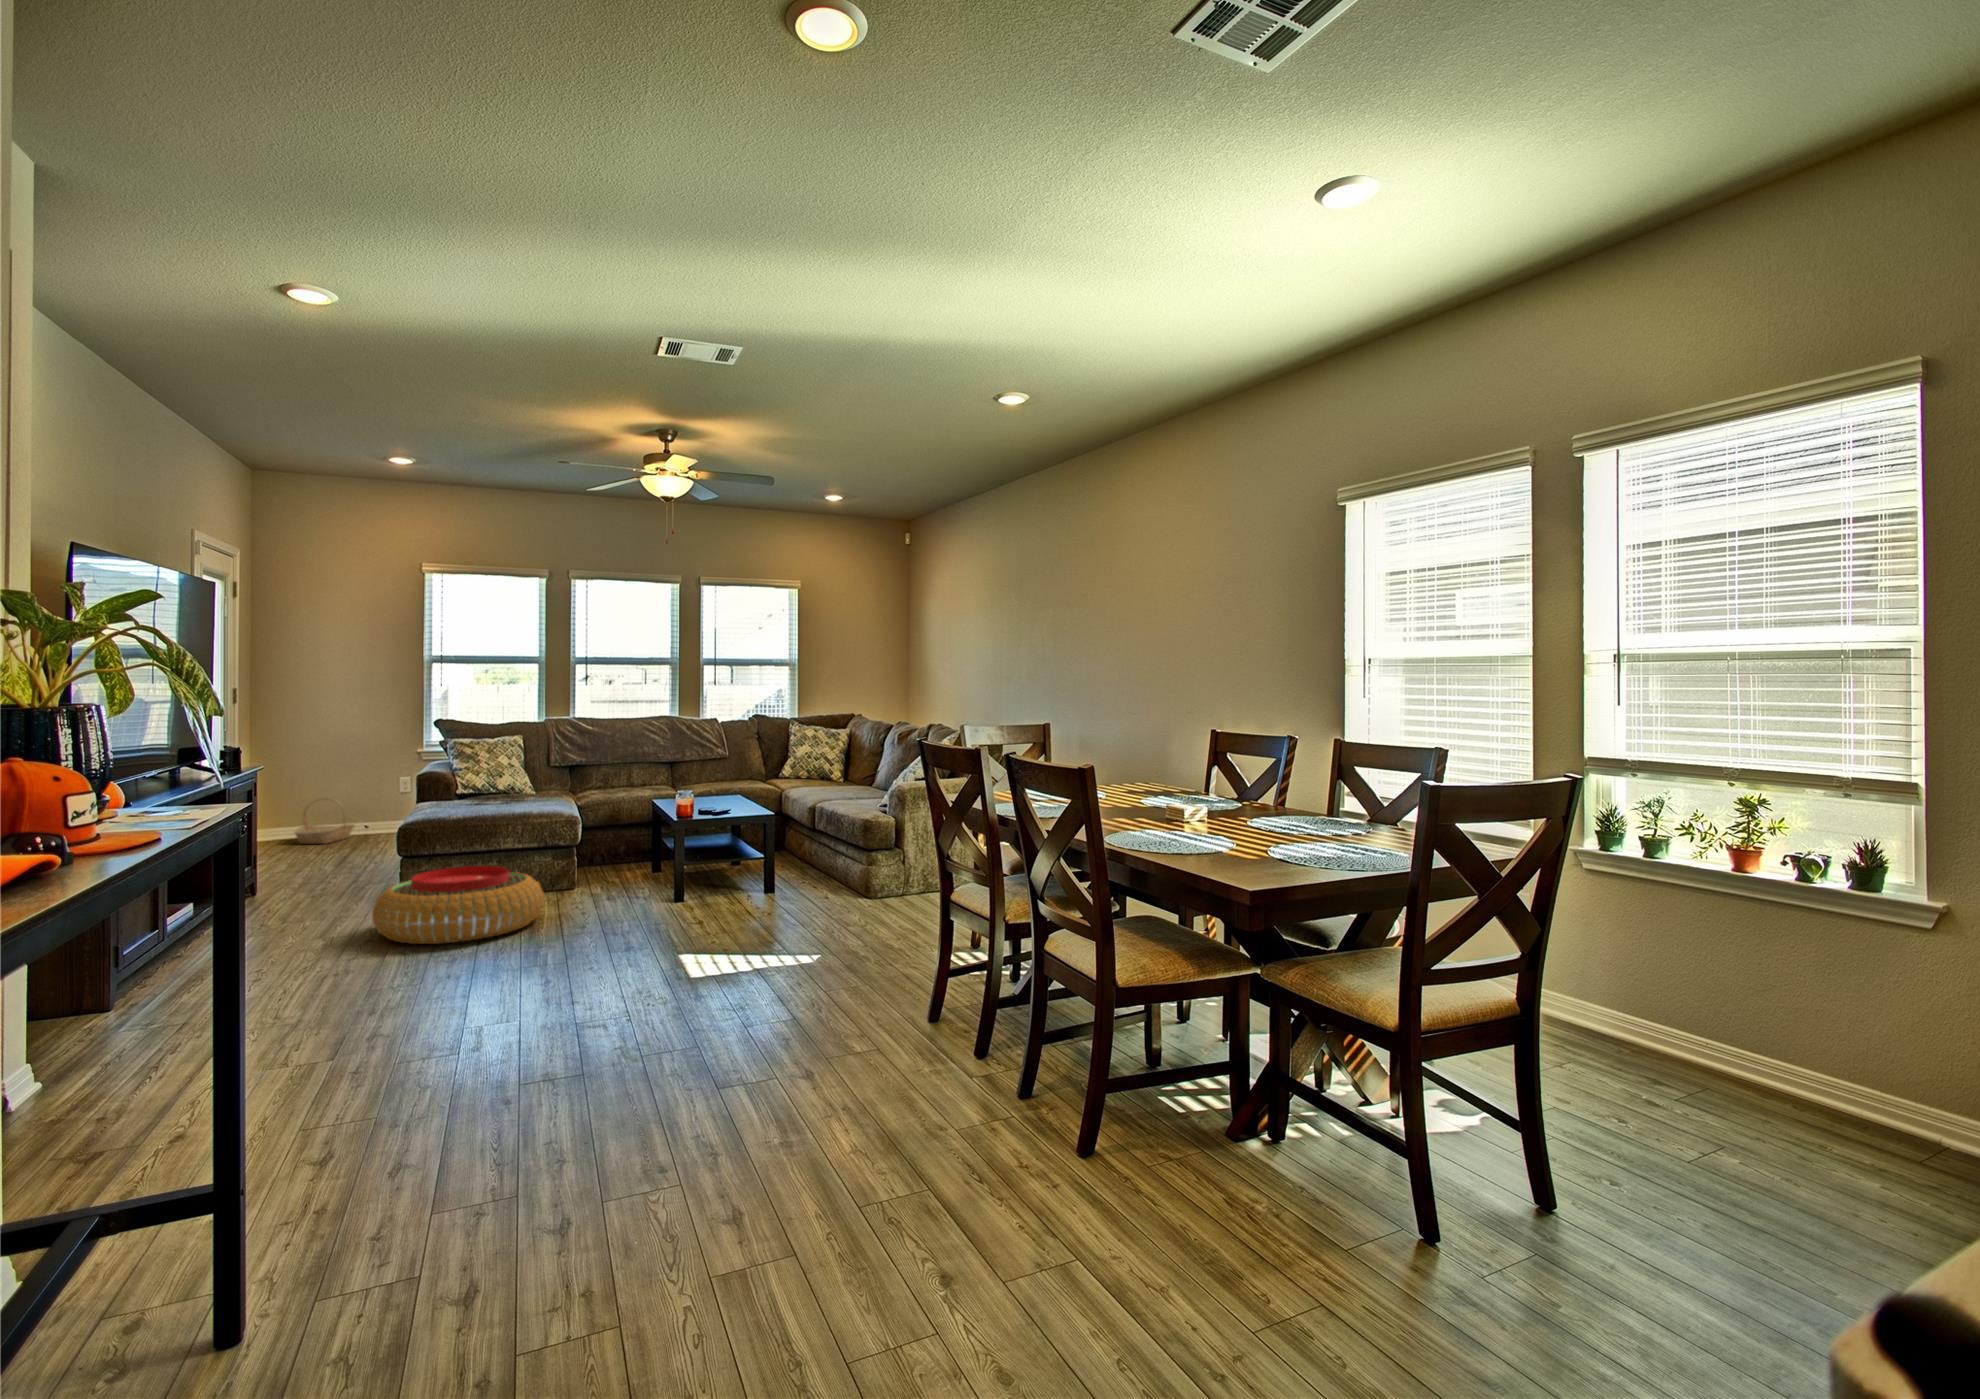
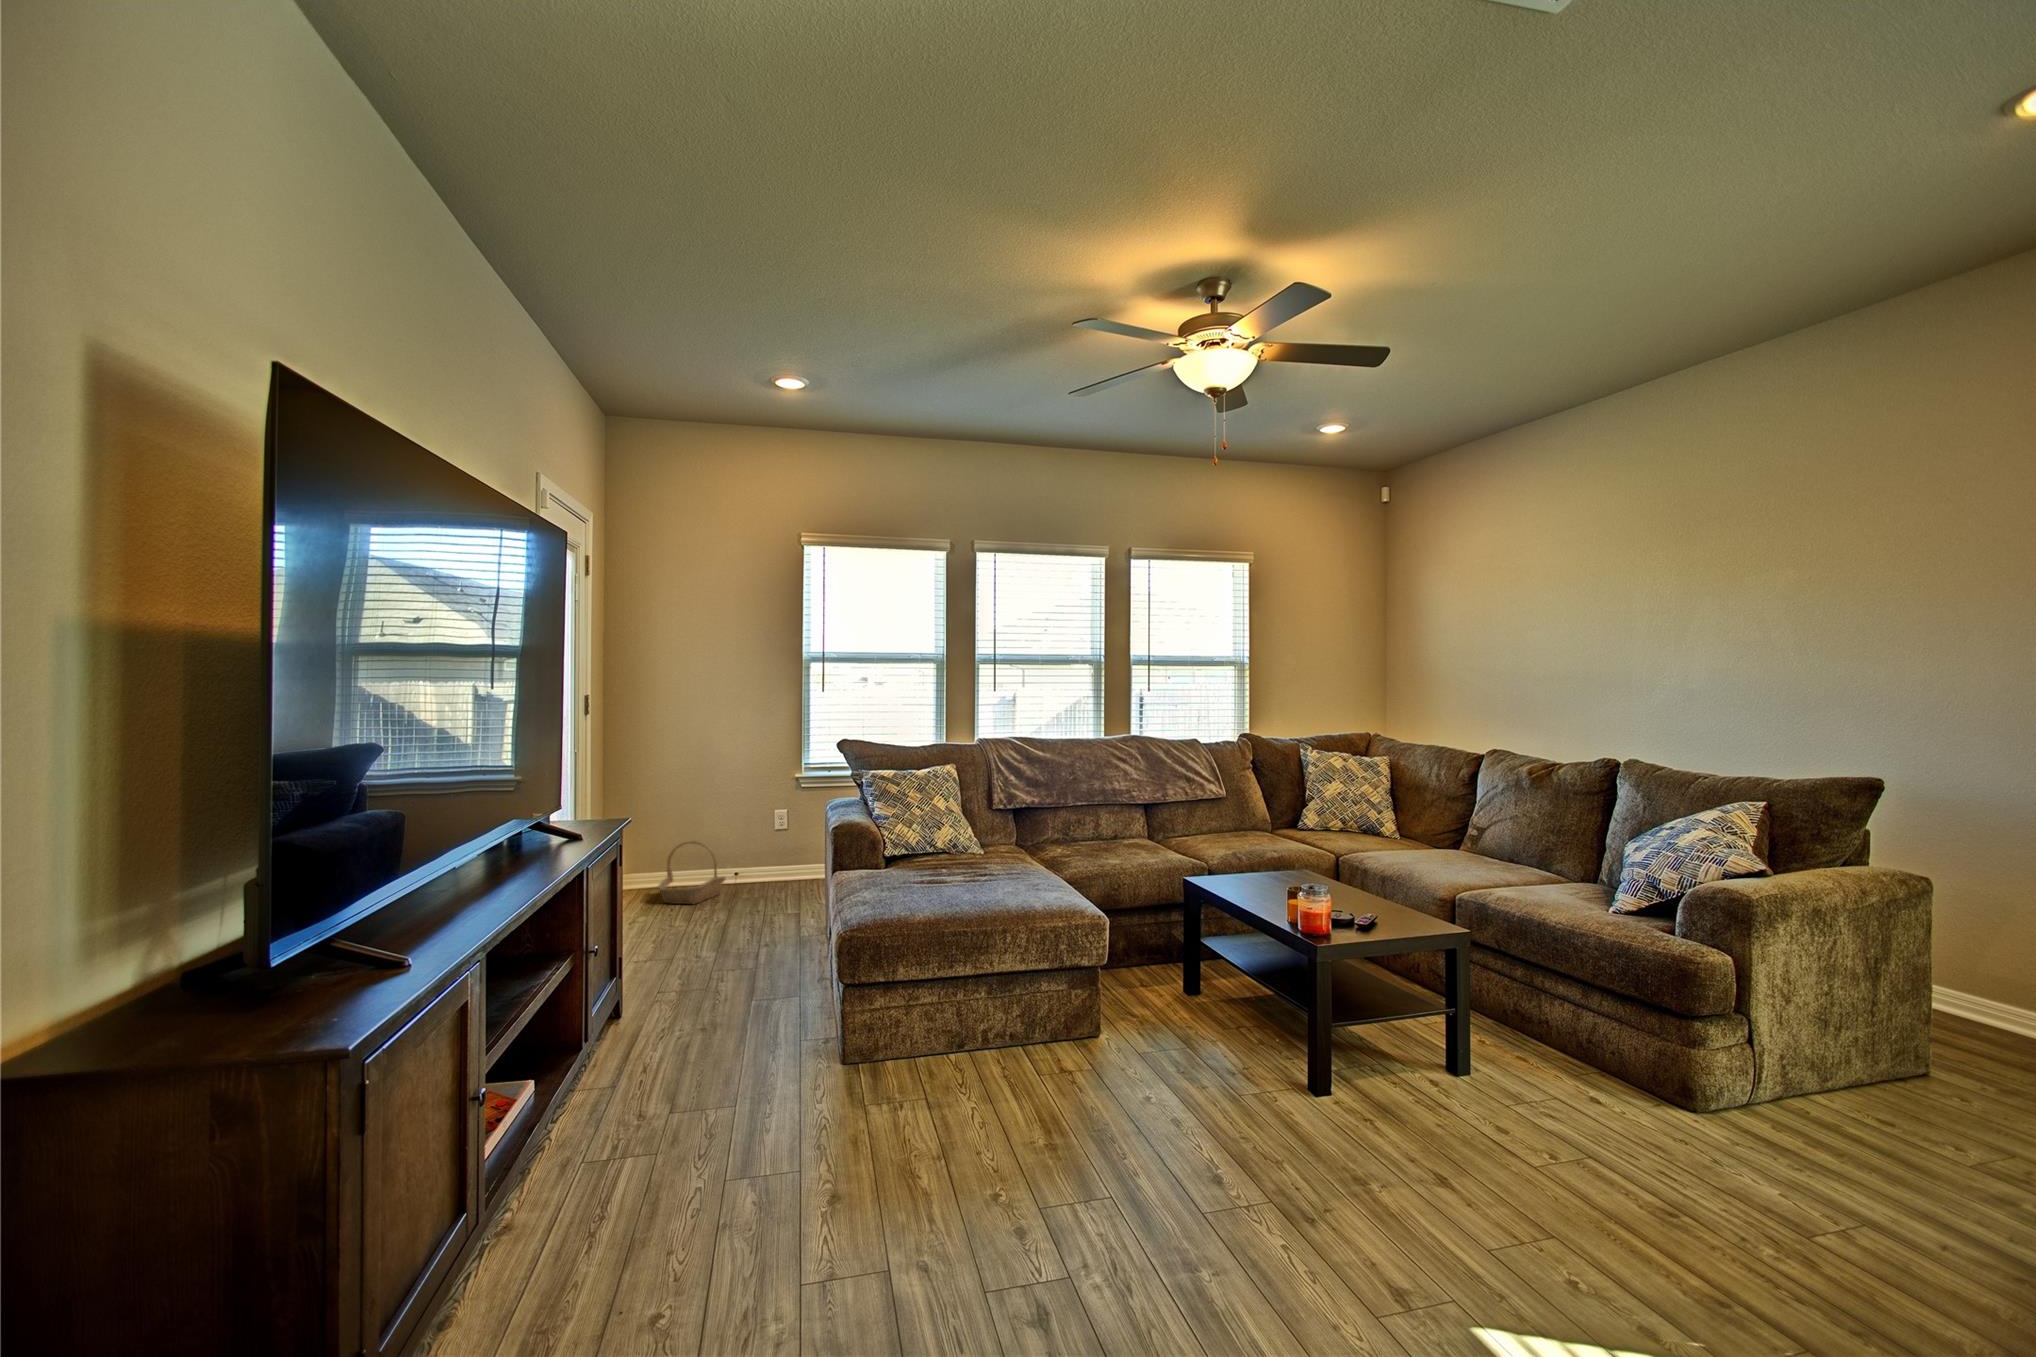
pouf: present [372,866,544,944] -> none [833,1025,1125,1225]

